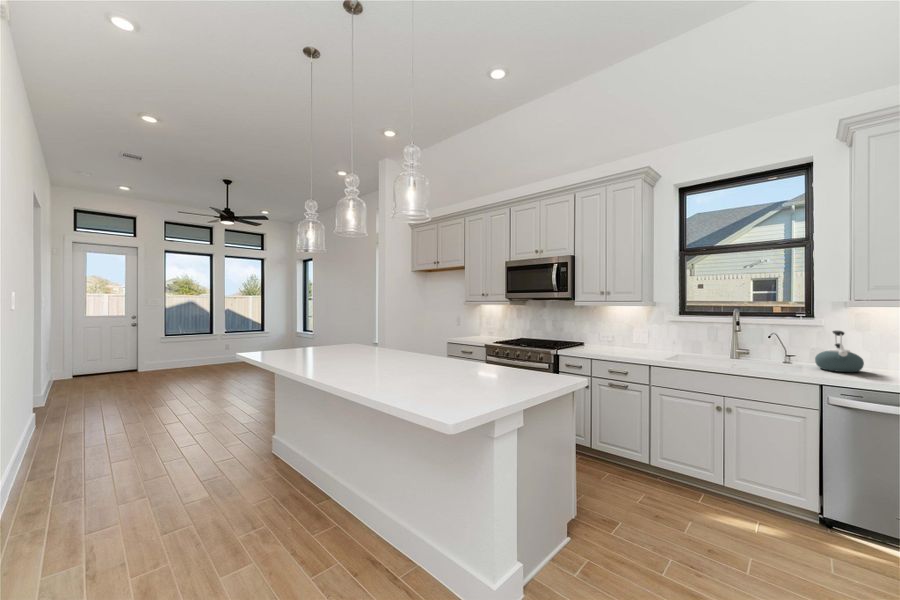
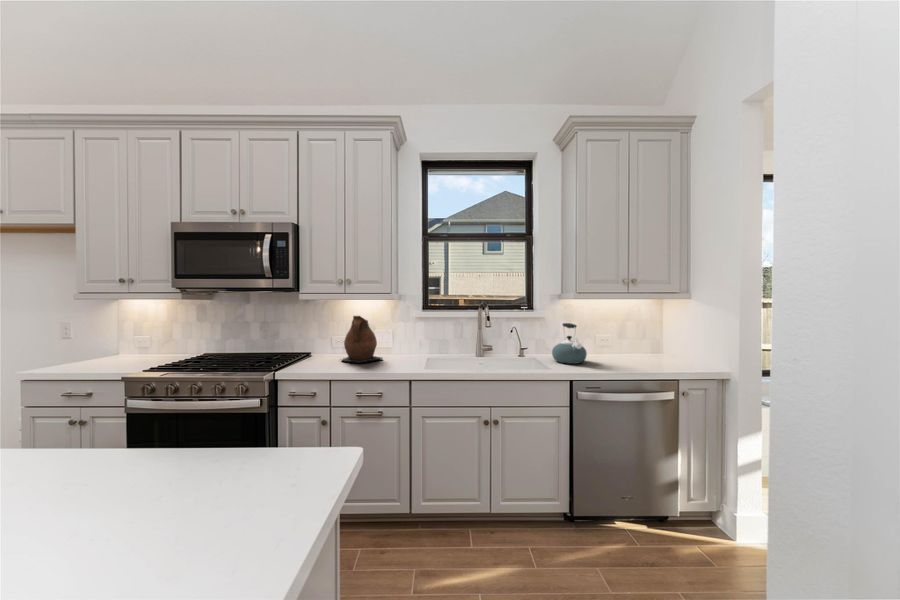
ceramic pitcher: none [602,317,636,351] -> present [342,316,382,362]

